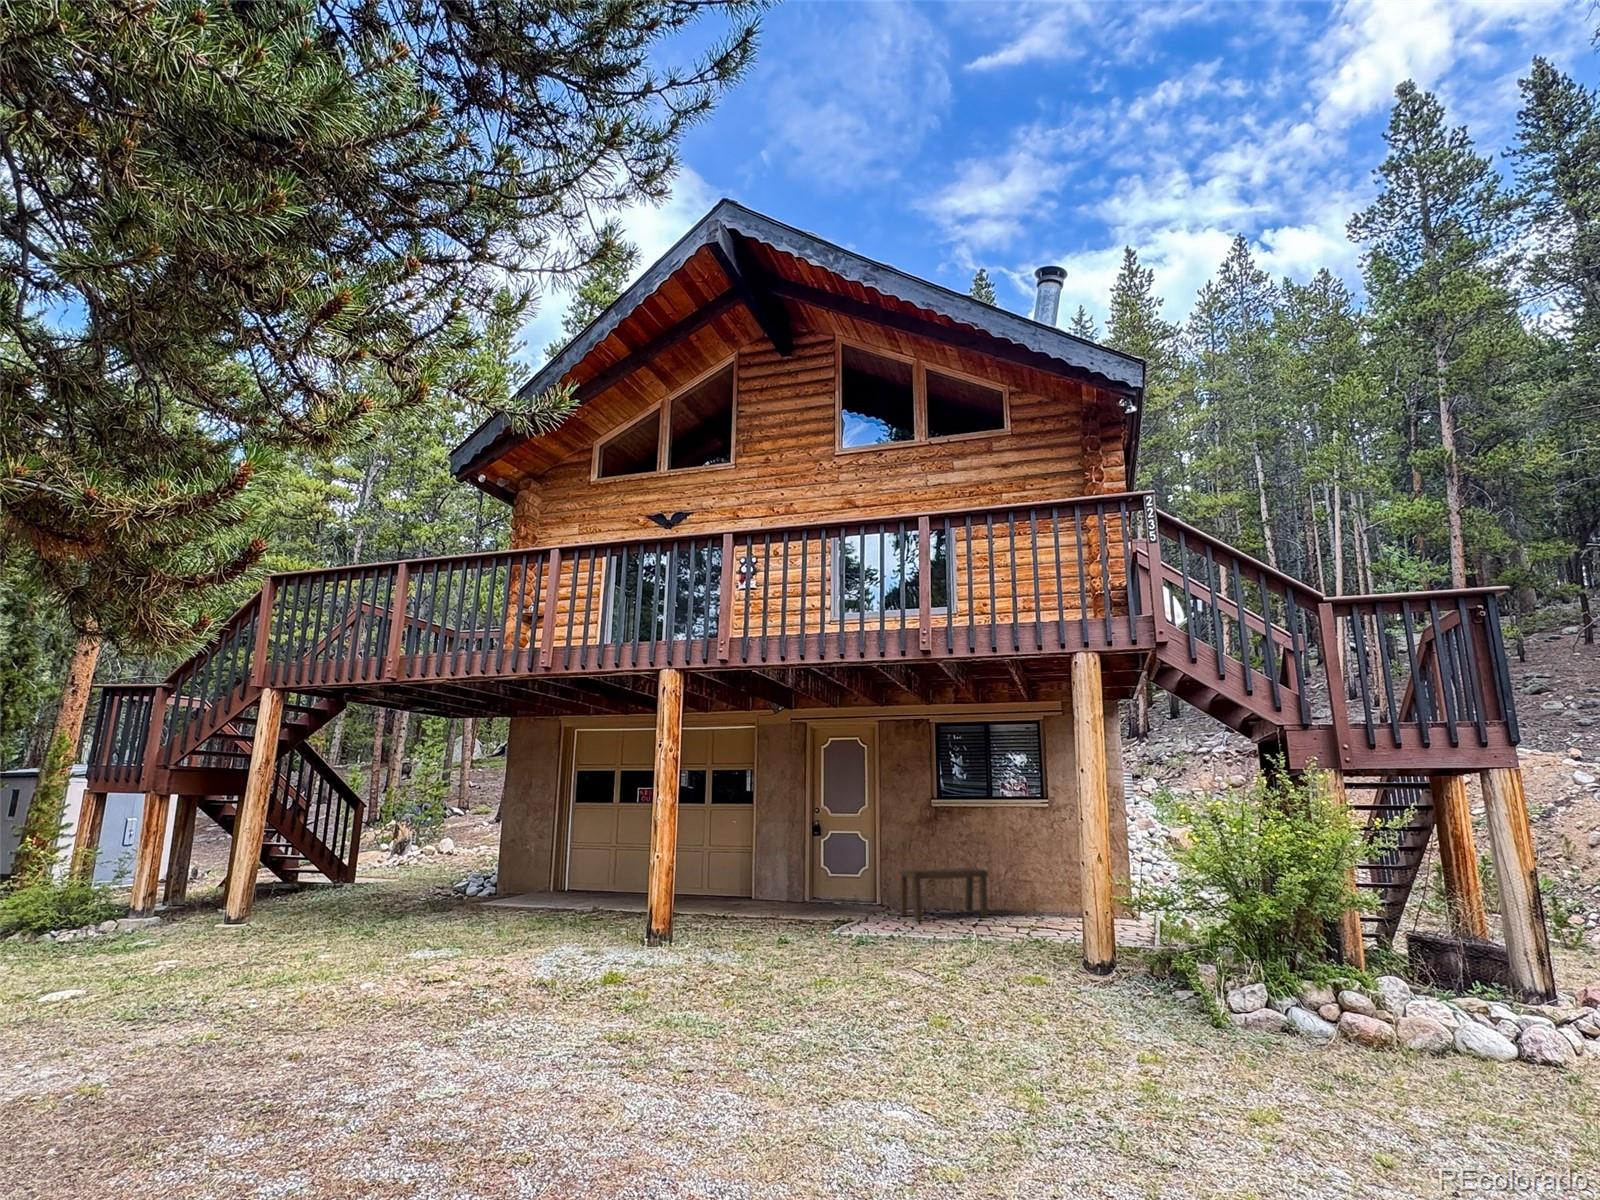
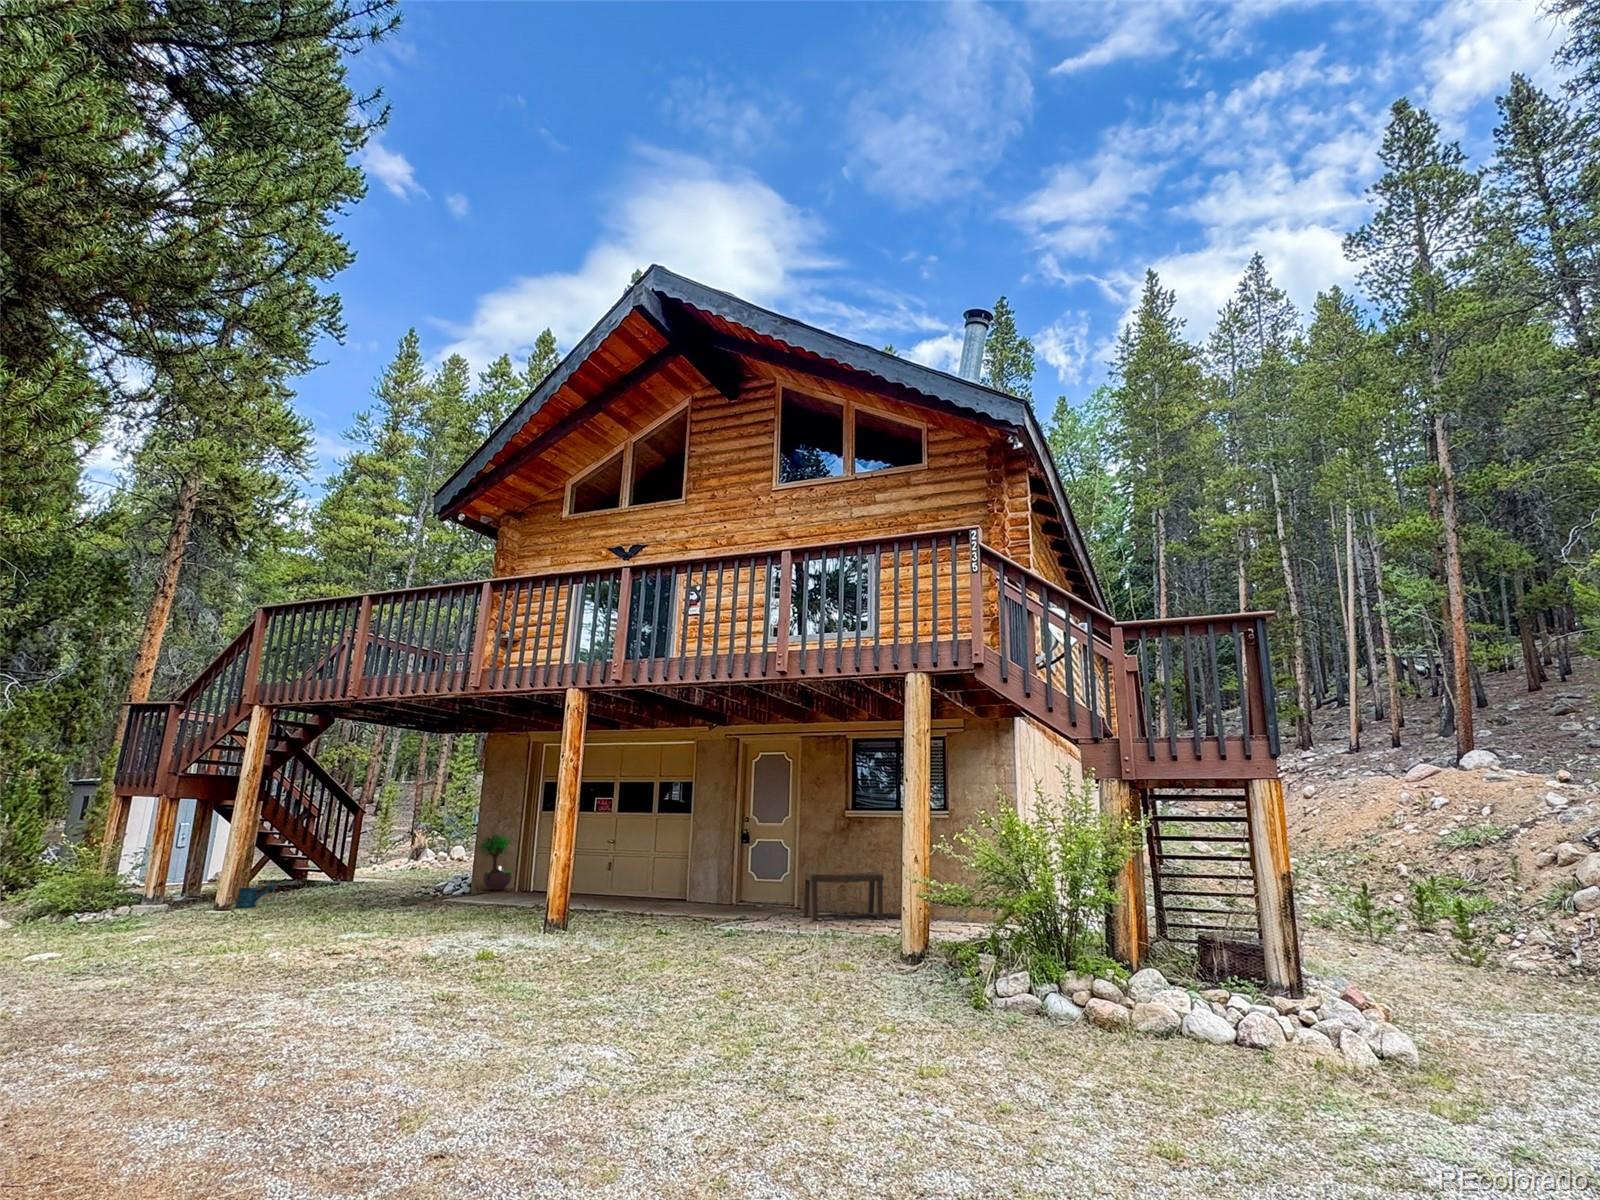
potted tree: none [511,824,551,892] -> present [478,834,511,891]
watering can: none [249,891,297,920] -> present [233,883,275,908]

